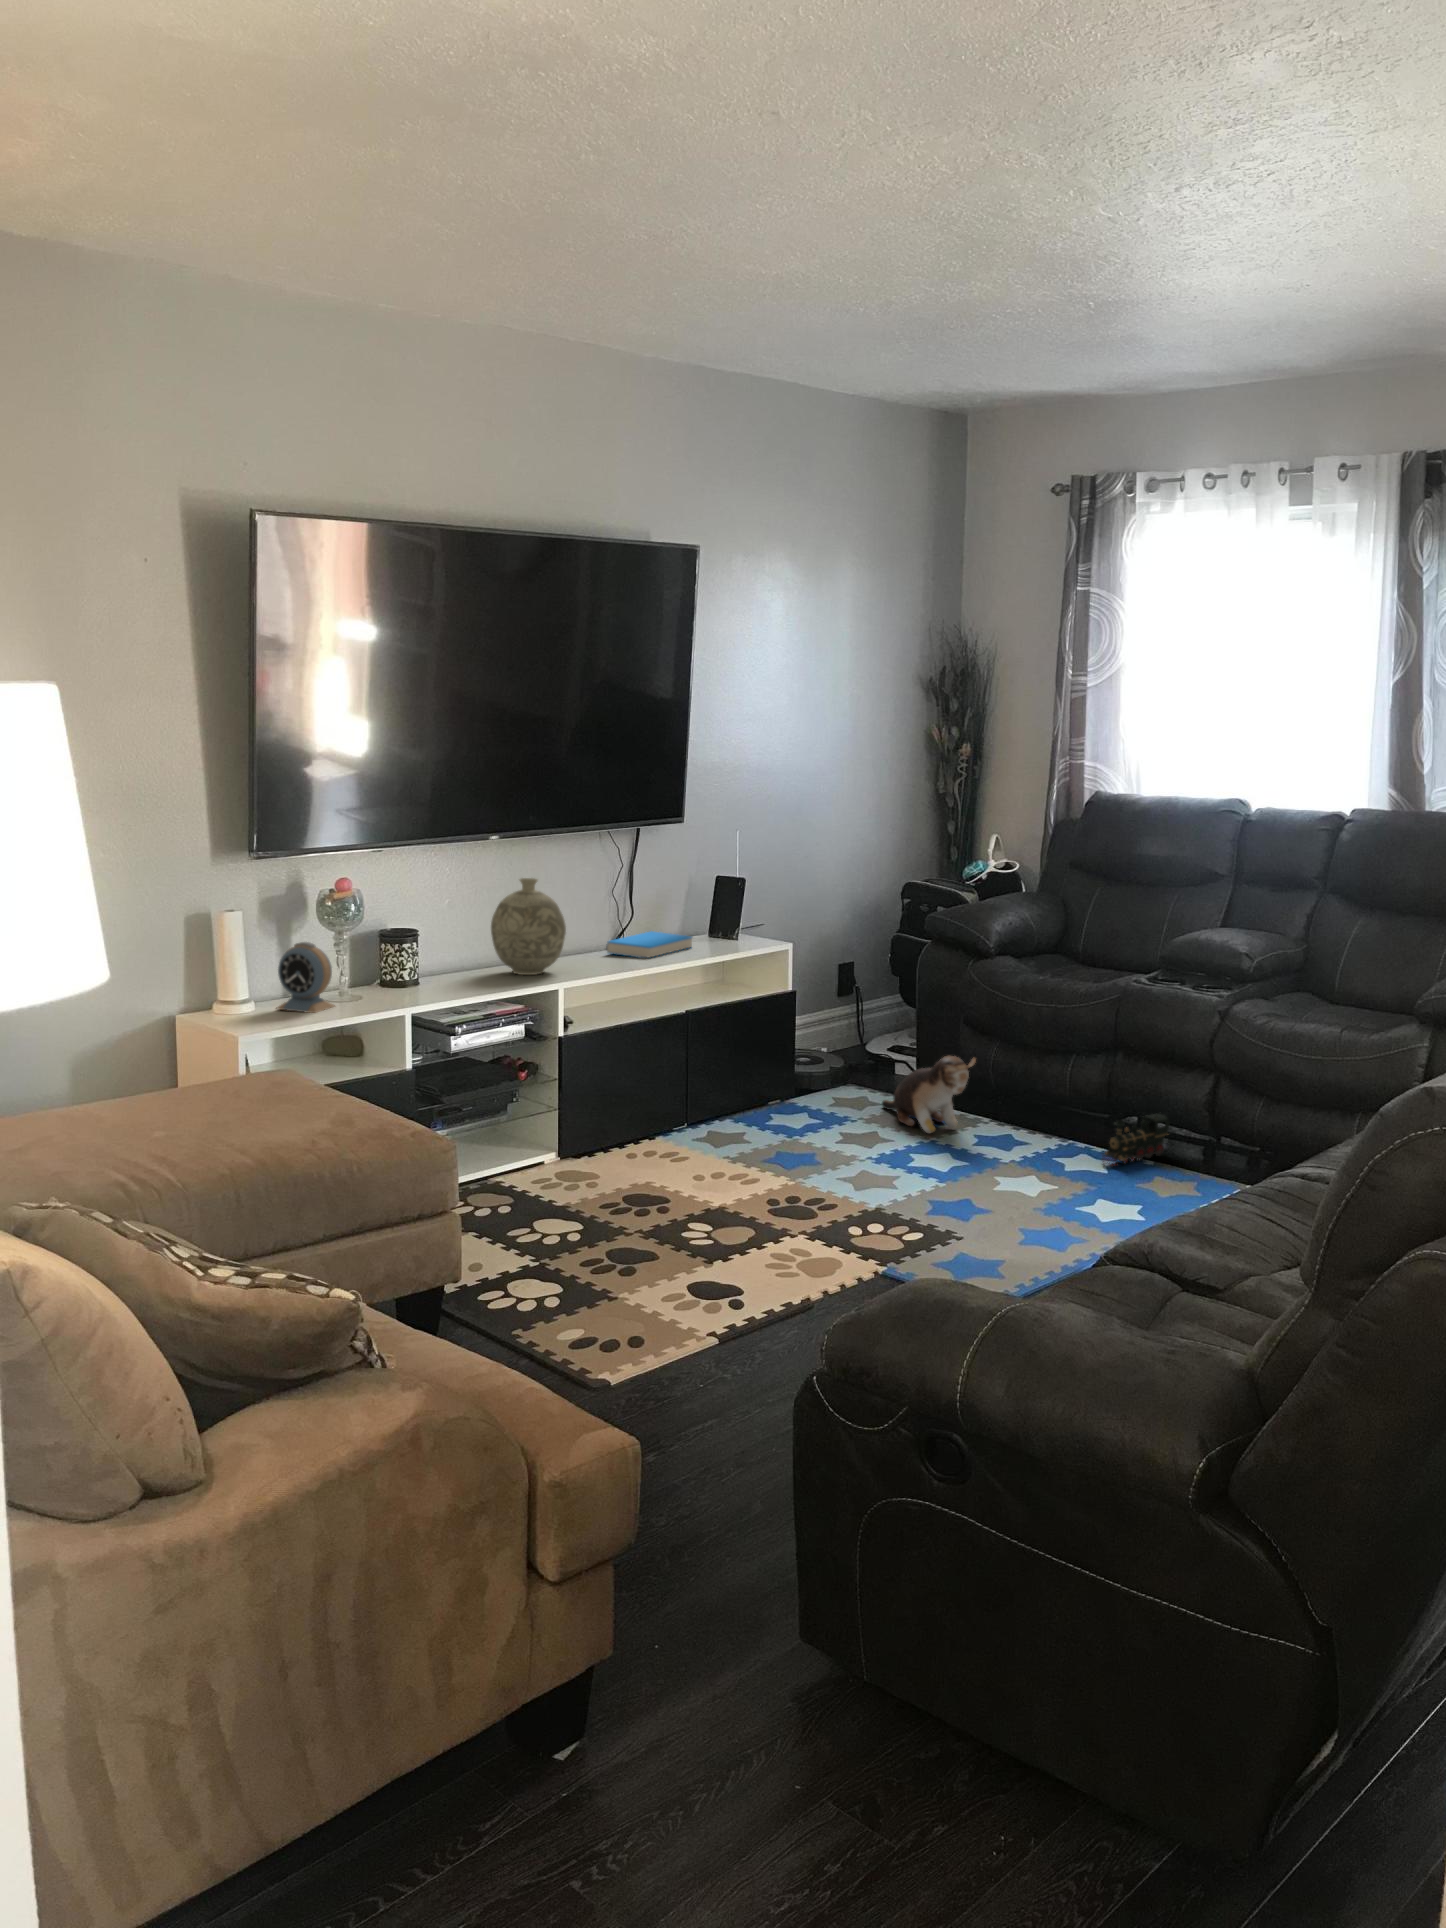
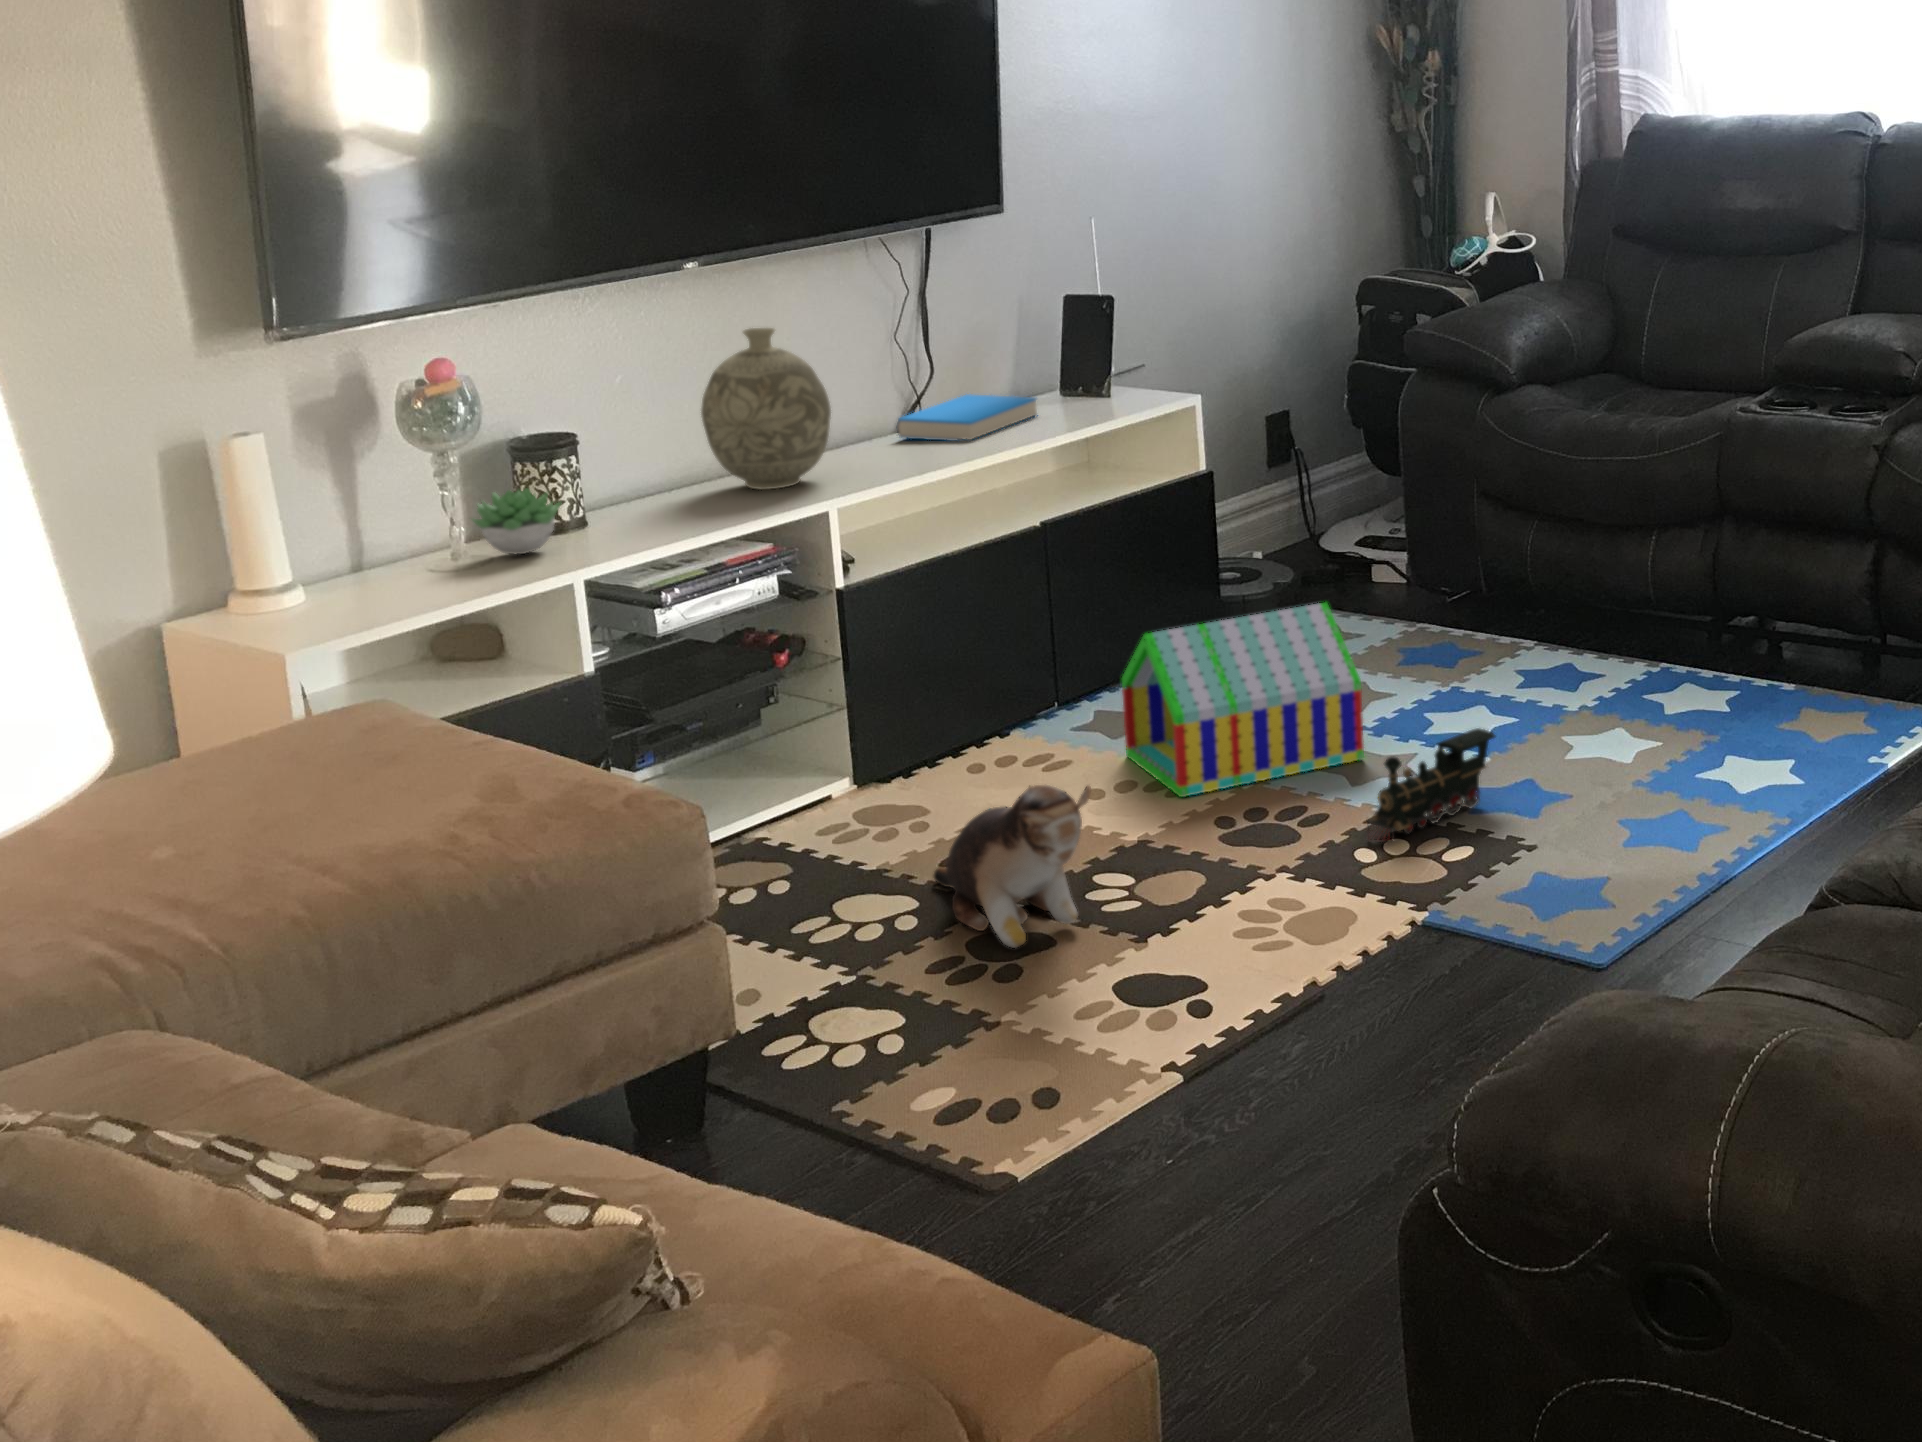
alarm clock: present [276,942,335,1013] -> none [338,473,449,595]
succulent plant: none [351,959,404,997] -> present [472,488,562,554]
plush toy: present [882,1056,976,1133] -> present [934,785,1091,948]
toy house: none [721,1075,868,1185] -> present [1122,603,1364,797]
toy train: present [1102,1114,1170,1165] -> present [1367,728,1495,842]

